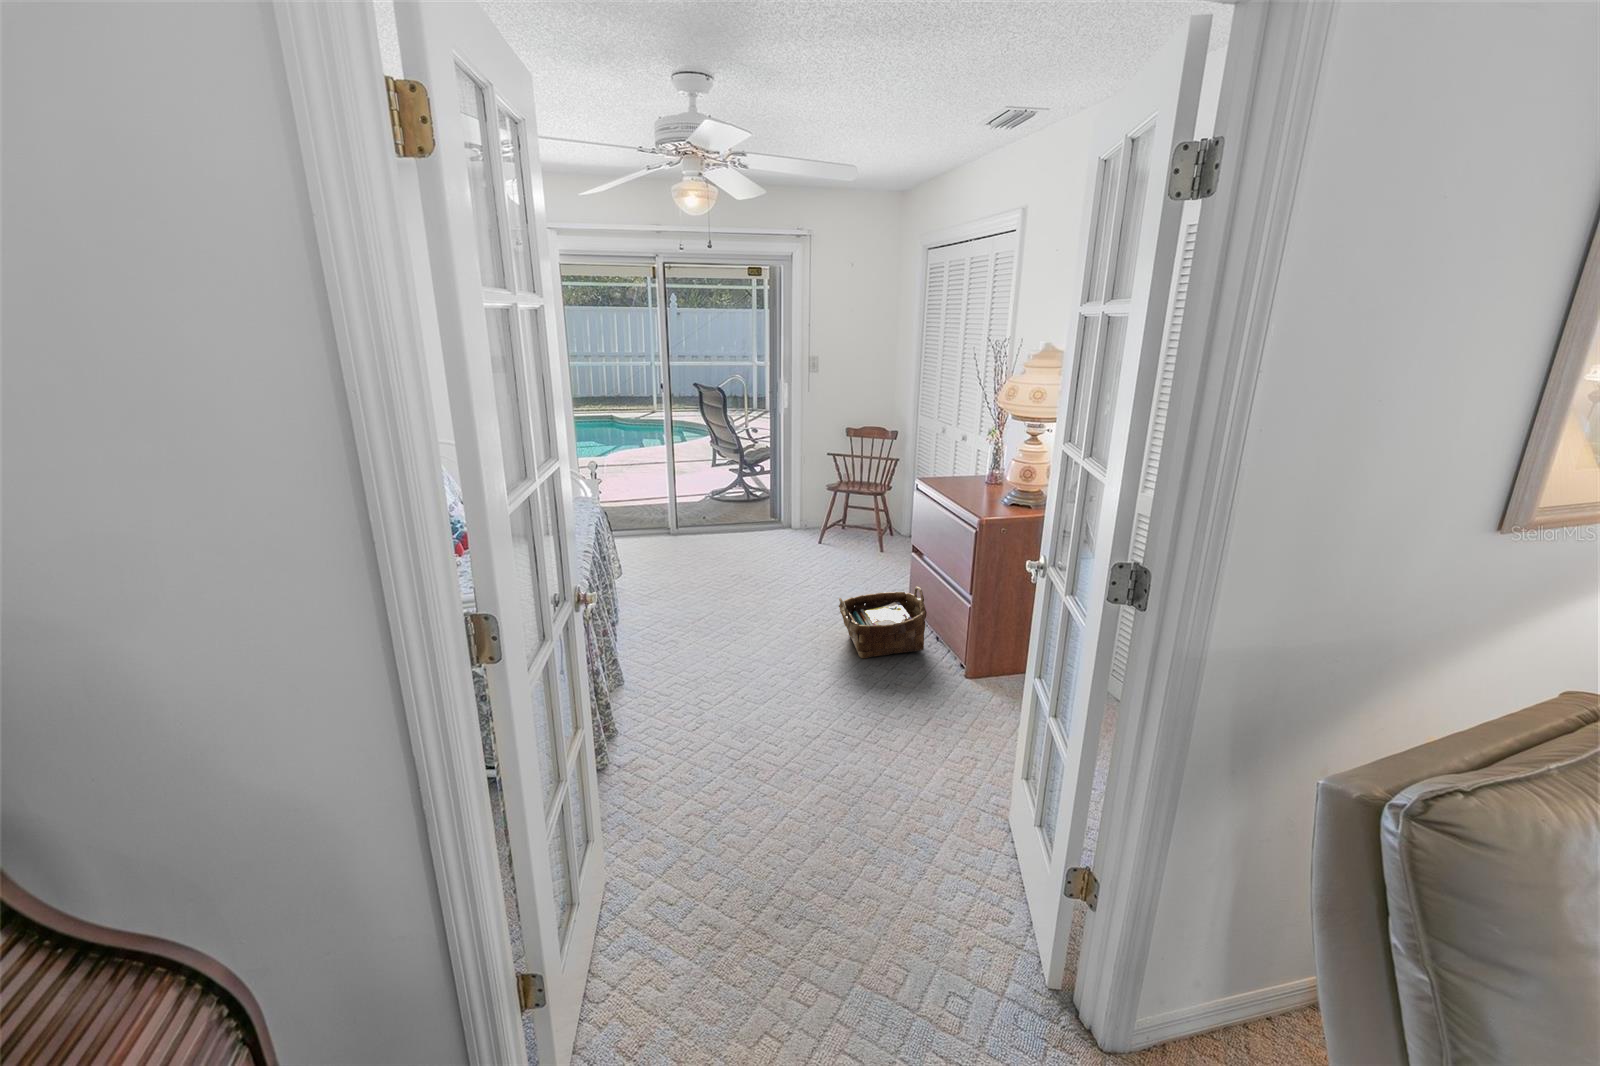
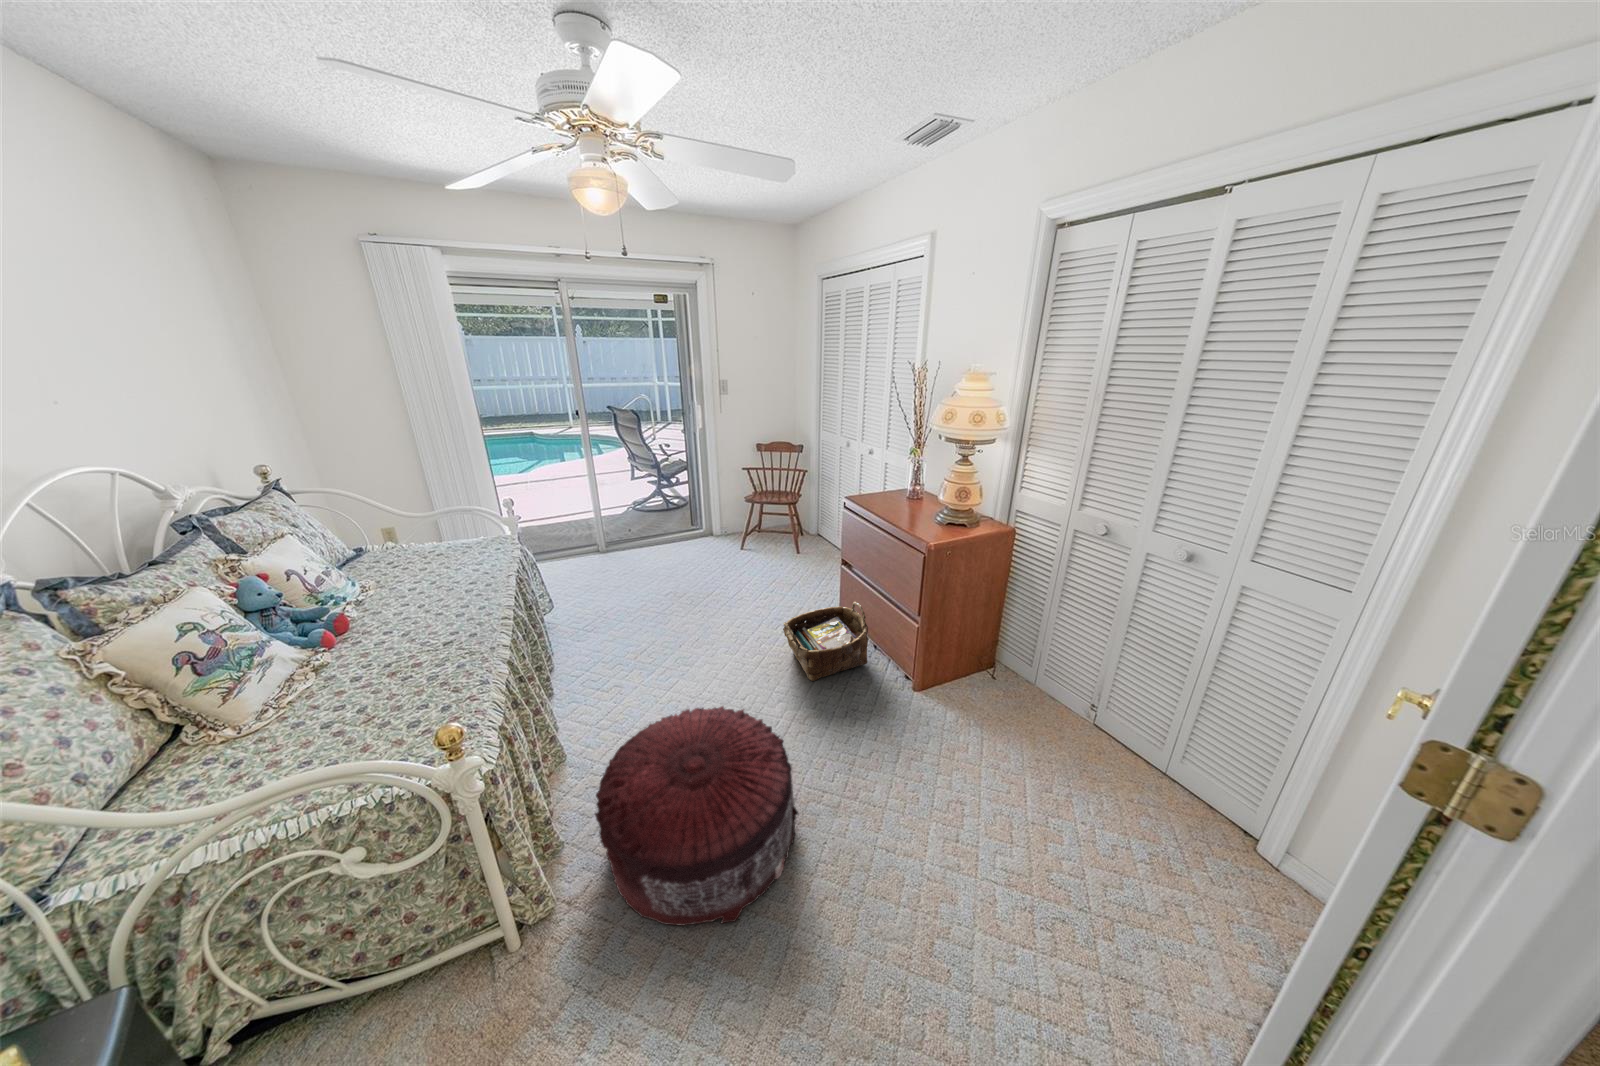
pouf: none [646,644,819,798] -> present [595,706,798,925]

